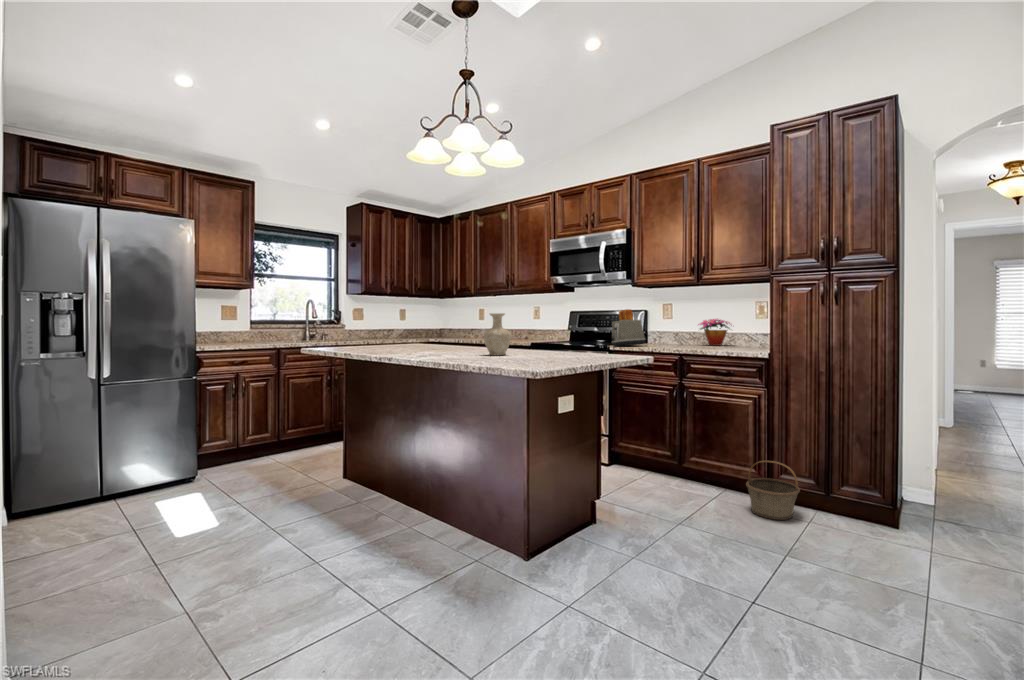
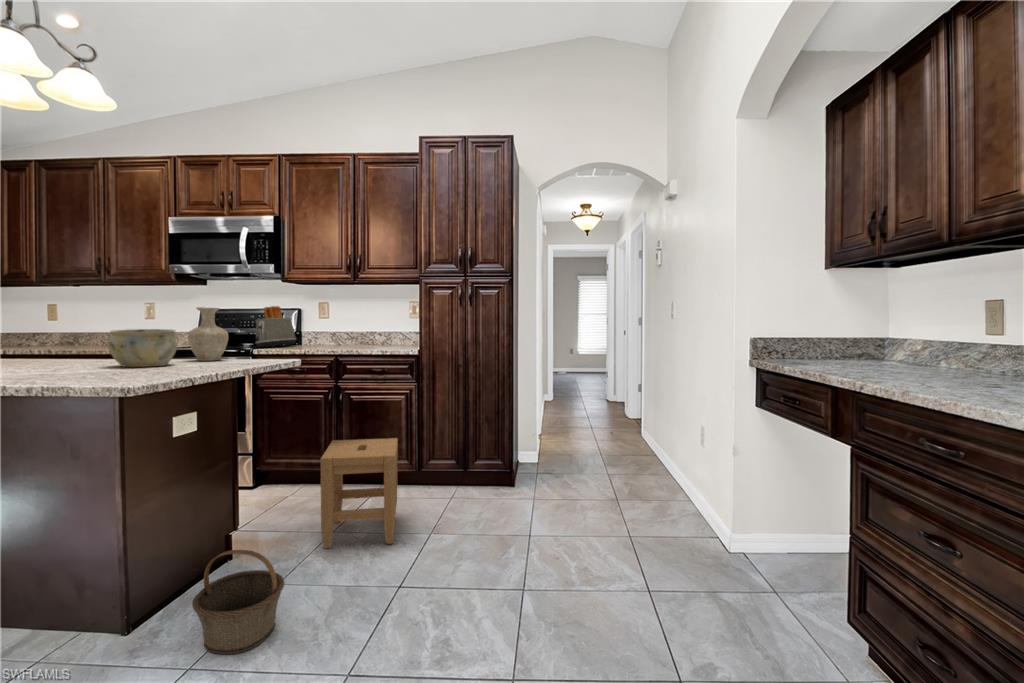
vase: present [484,313,511,355] -> present [188,307,228,361]
flower arrangement: present [698,319,730,346] -> none [350,318,390,345]
ceramic bowl: none [520,330,561,359] -> present [108,329,177,367]
stool: none [666,435,743,544] -> present [320,438,398,549]
basket: present [746,461,800,520] -> present [192,550,285,654]

